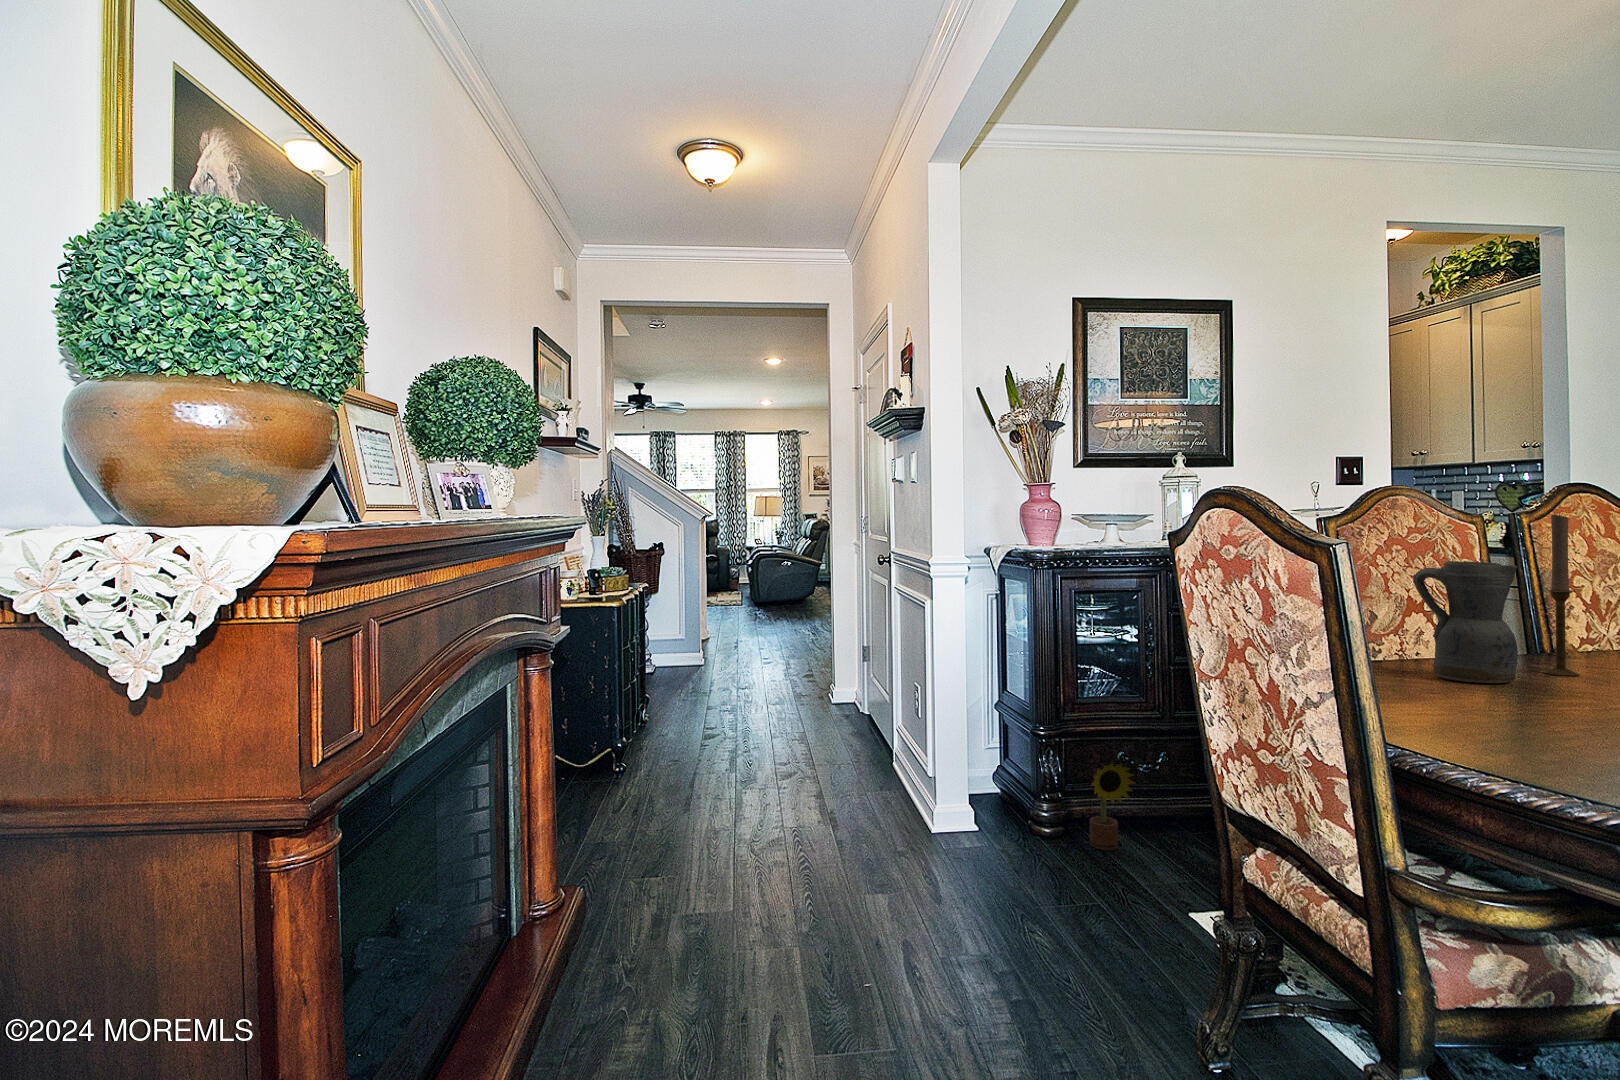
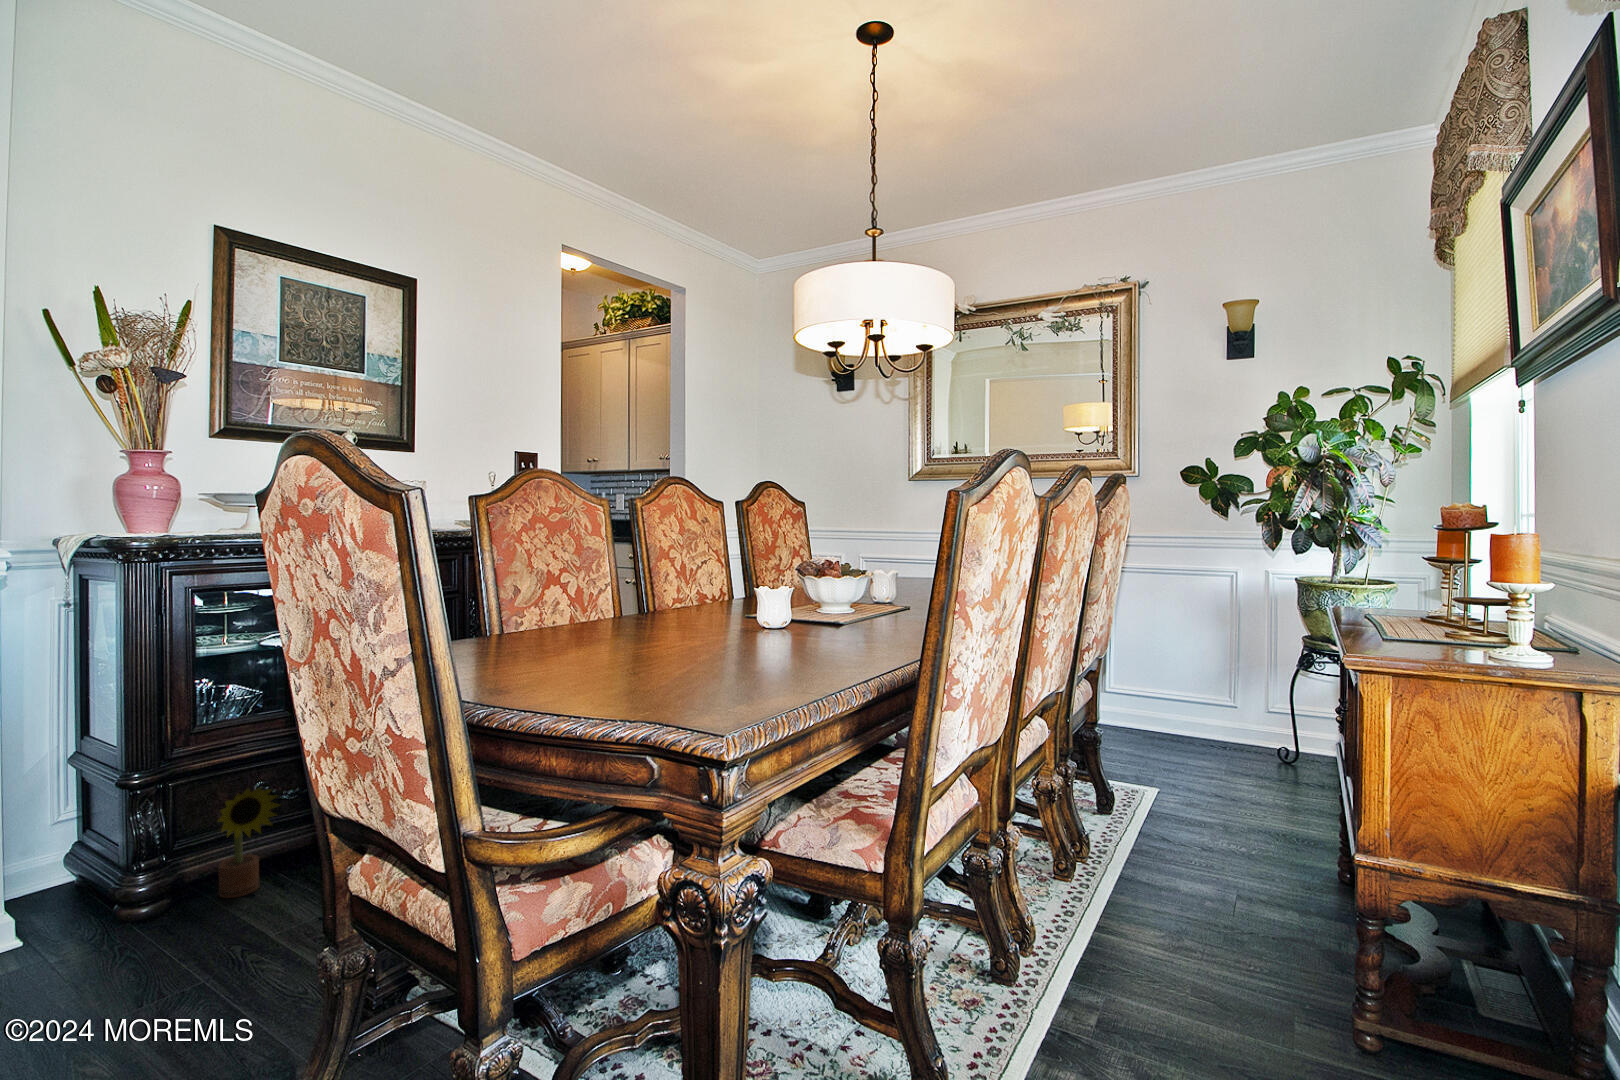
candlestick: present [1542,513,1580,676] -> none [636,496,659,628]
ceramic pitcher: present [1414,561,1518,683] -> none [542,534,617,641]

